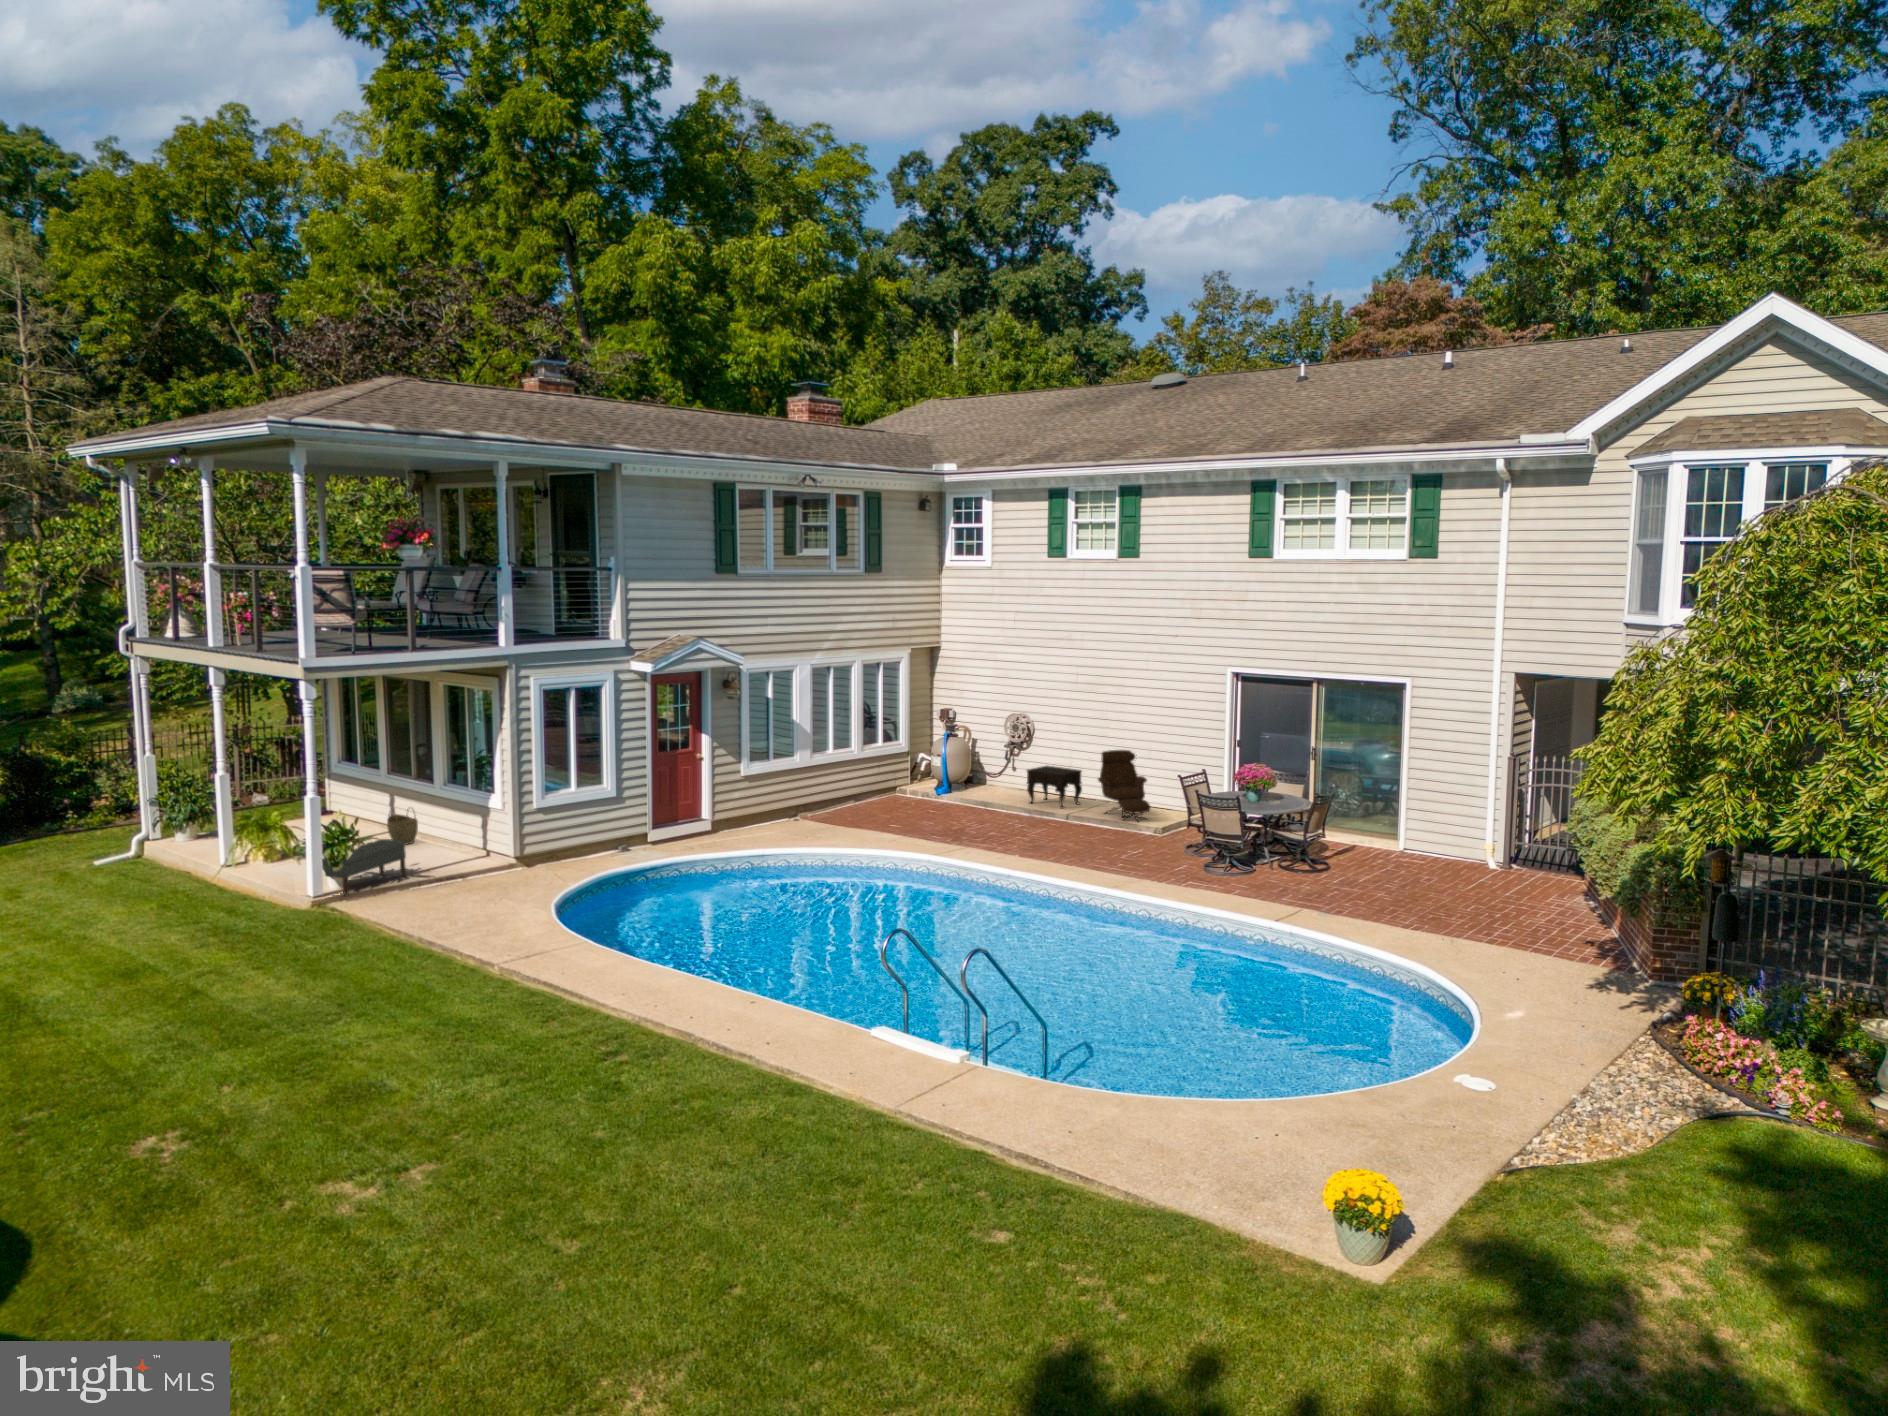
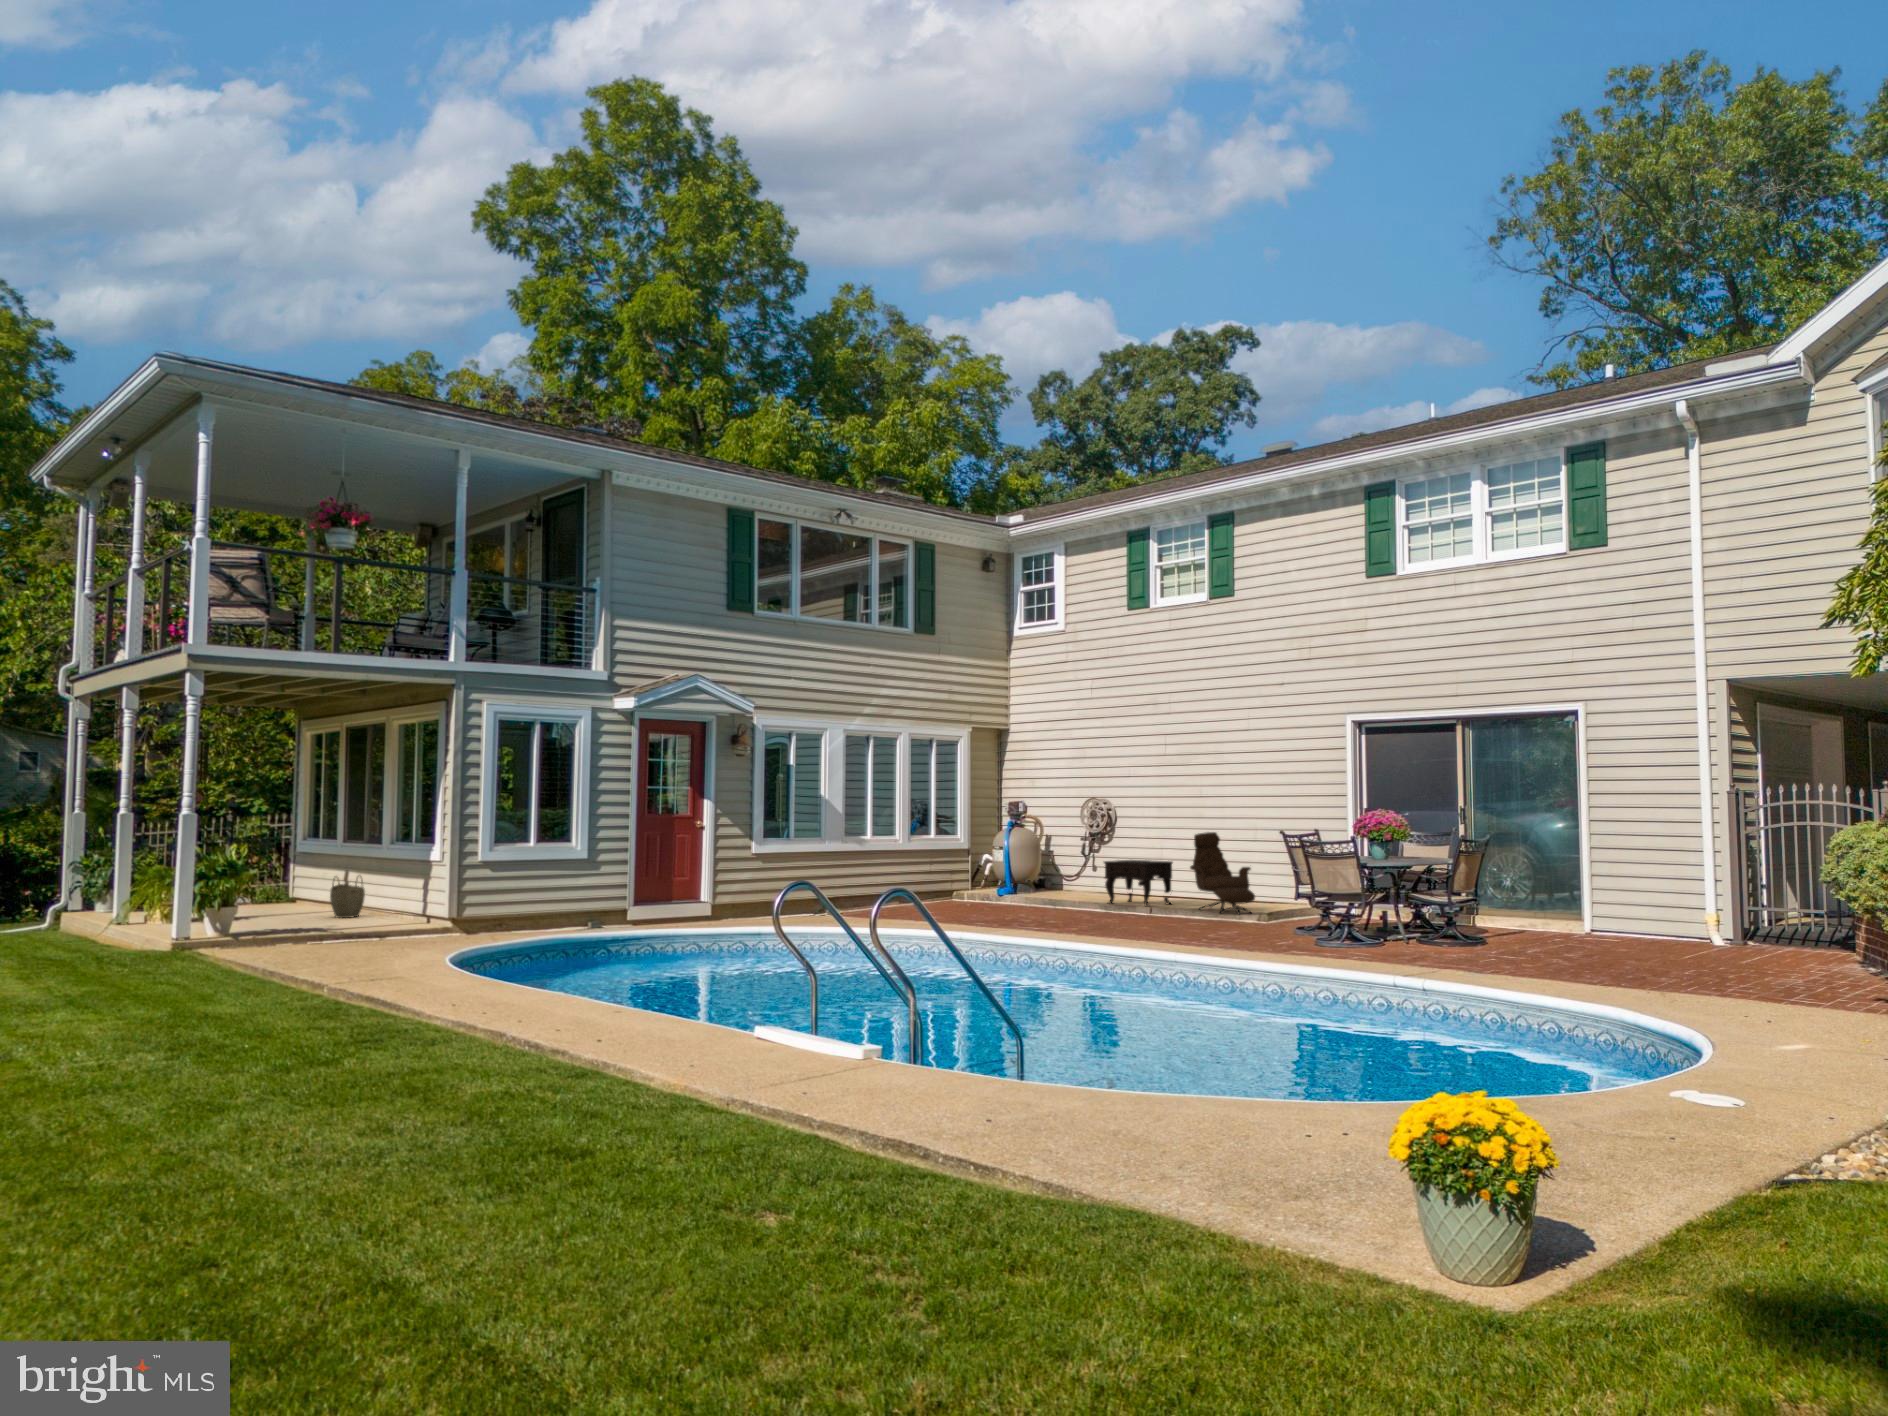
bench: present [323,839,406,896] -> none [201,889,319,945]

